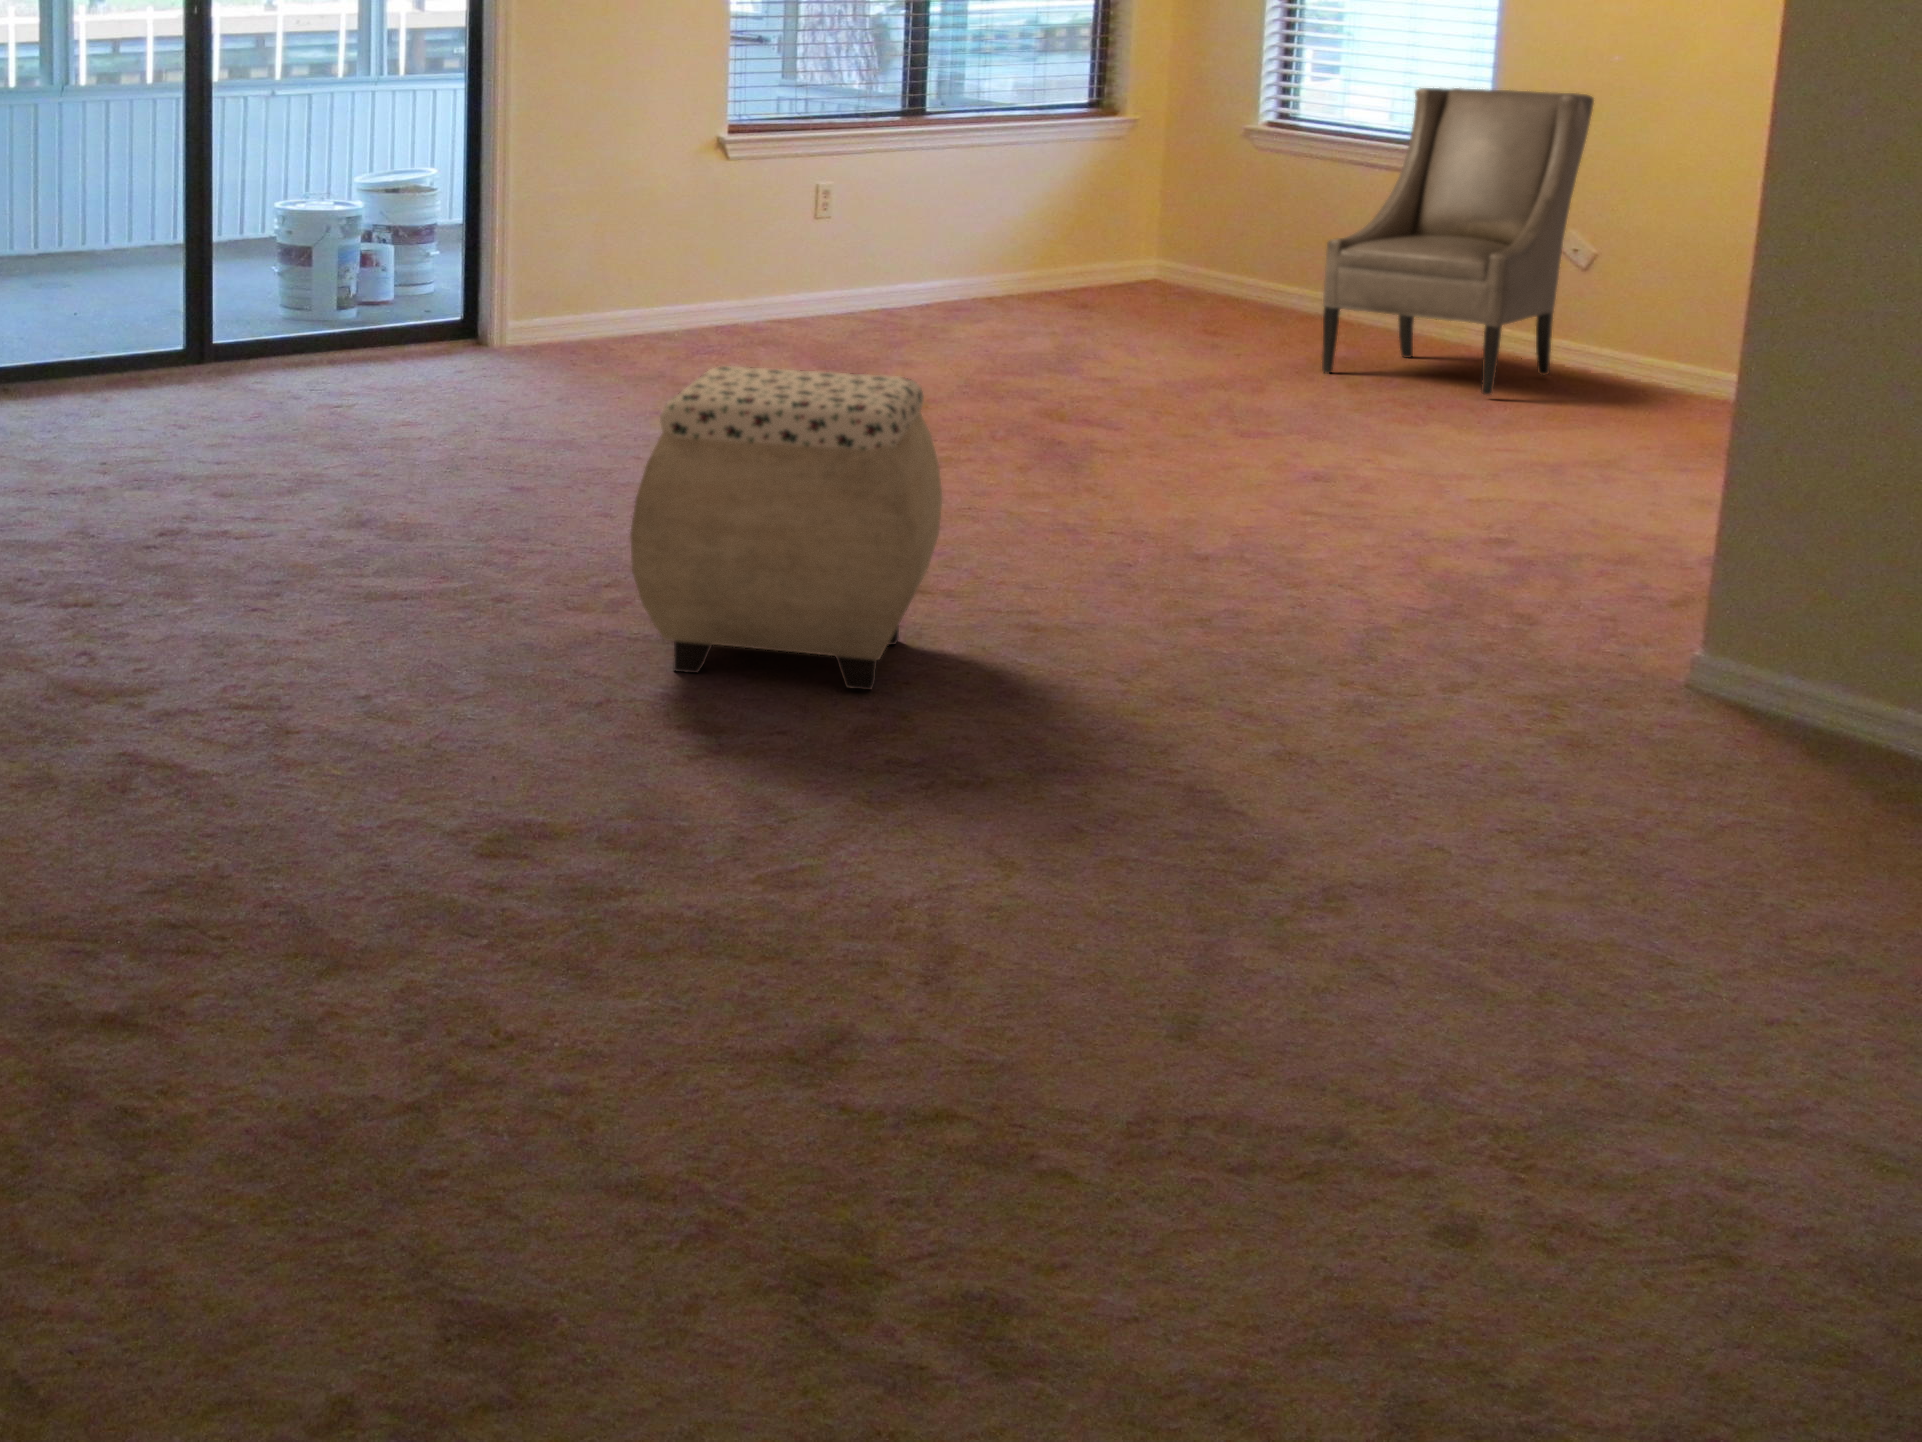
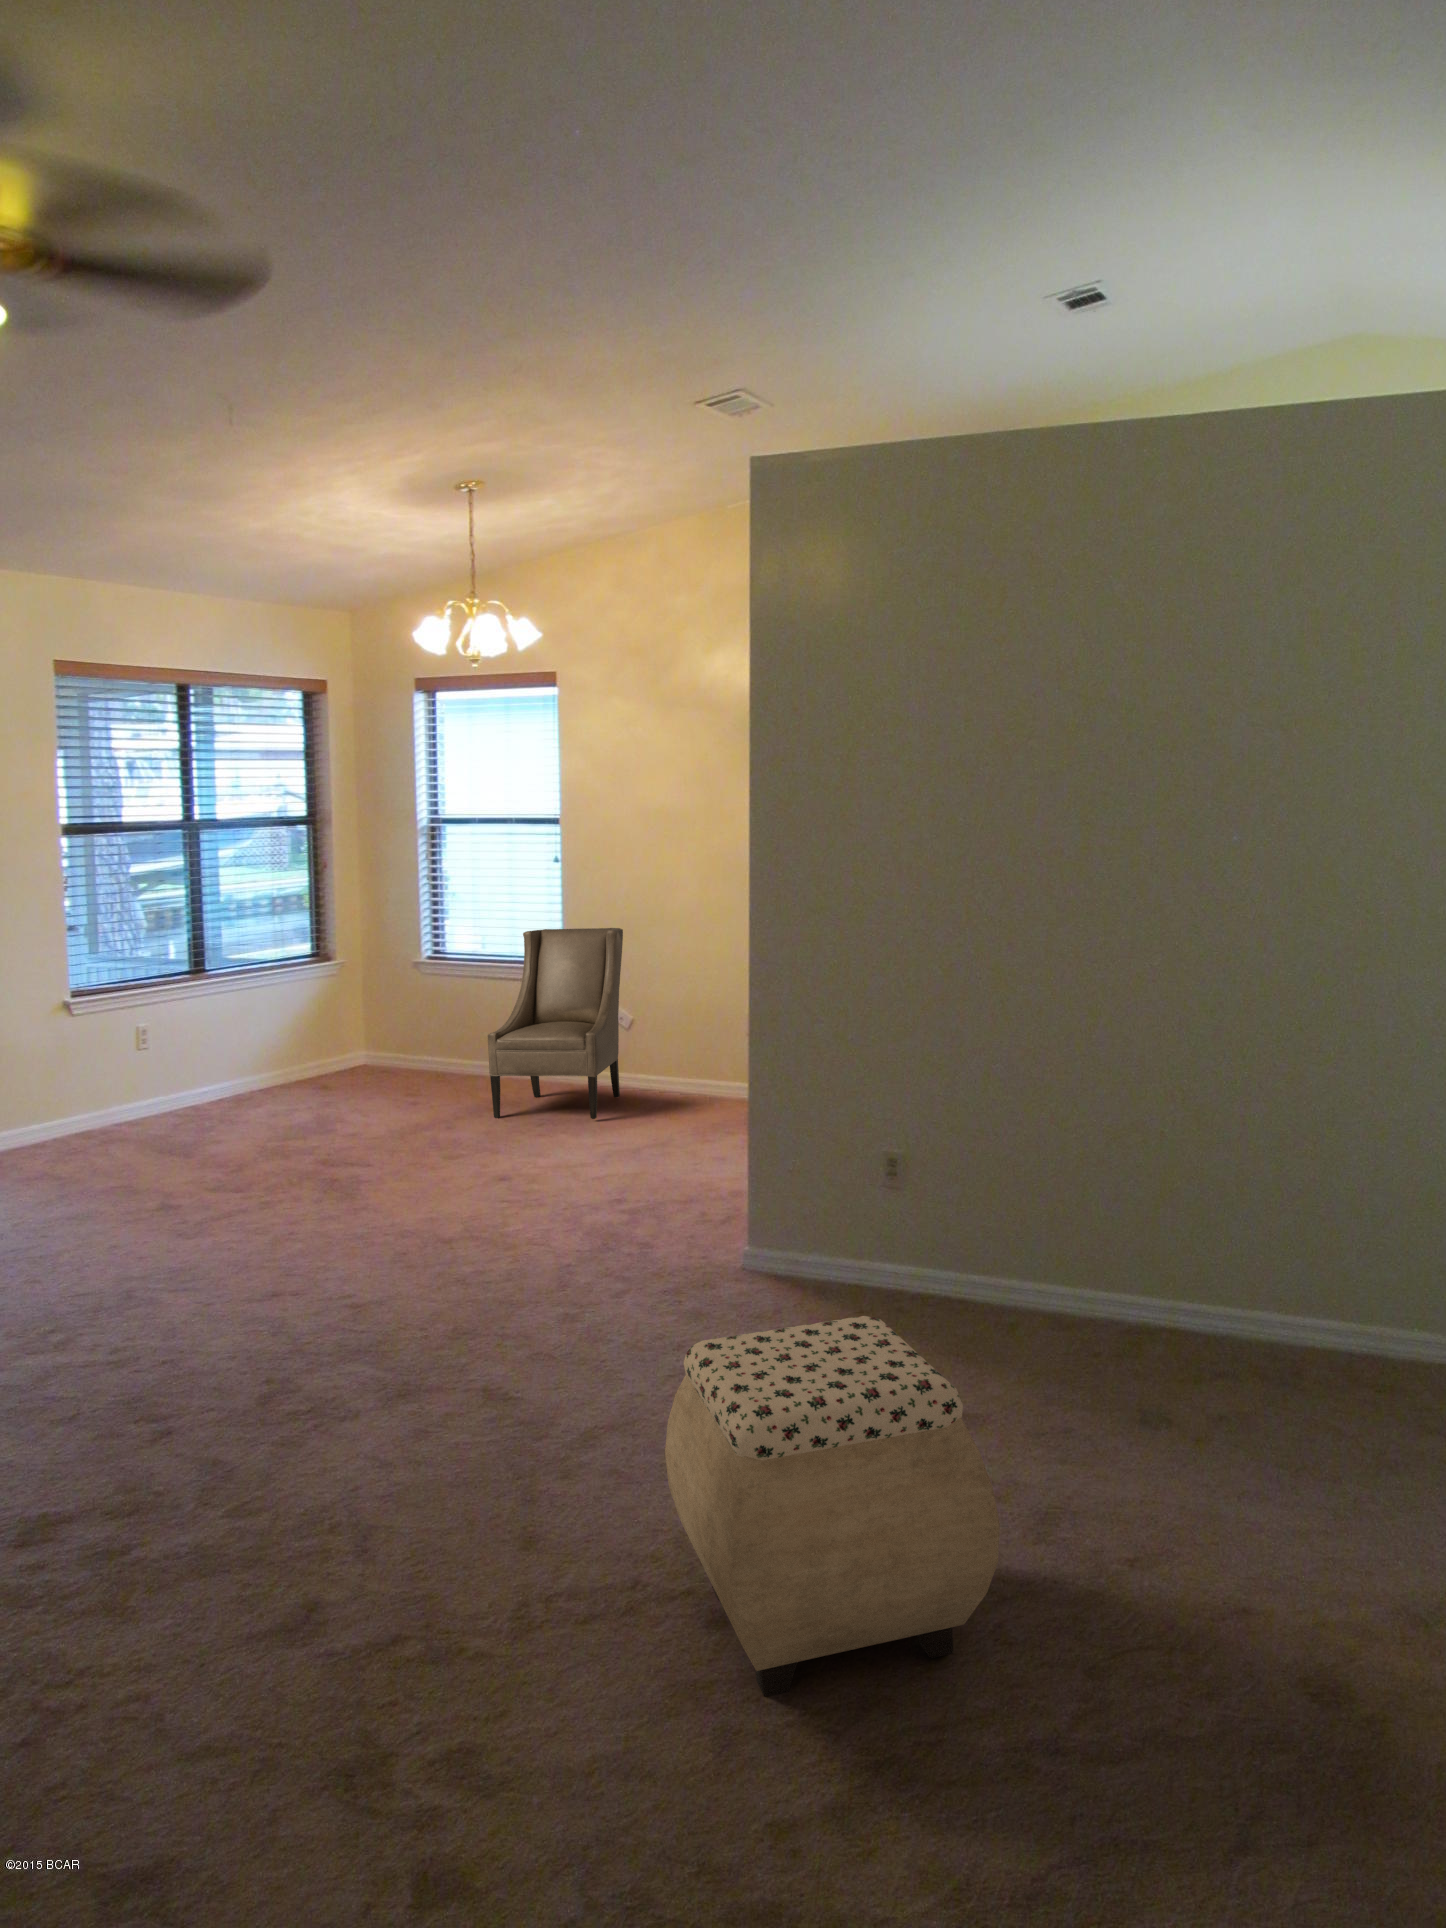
ottoman: present [630,366,942,690] -> present [665,1316,1000,1696]

